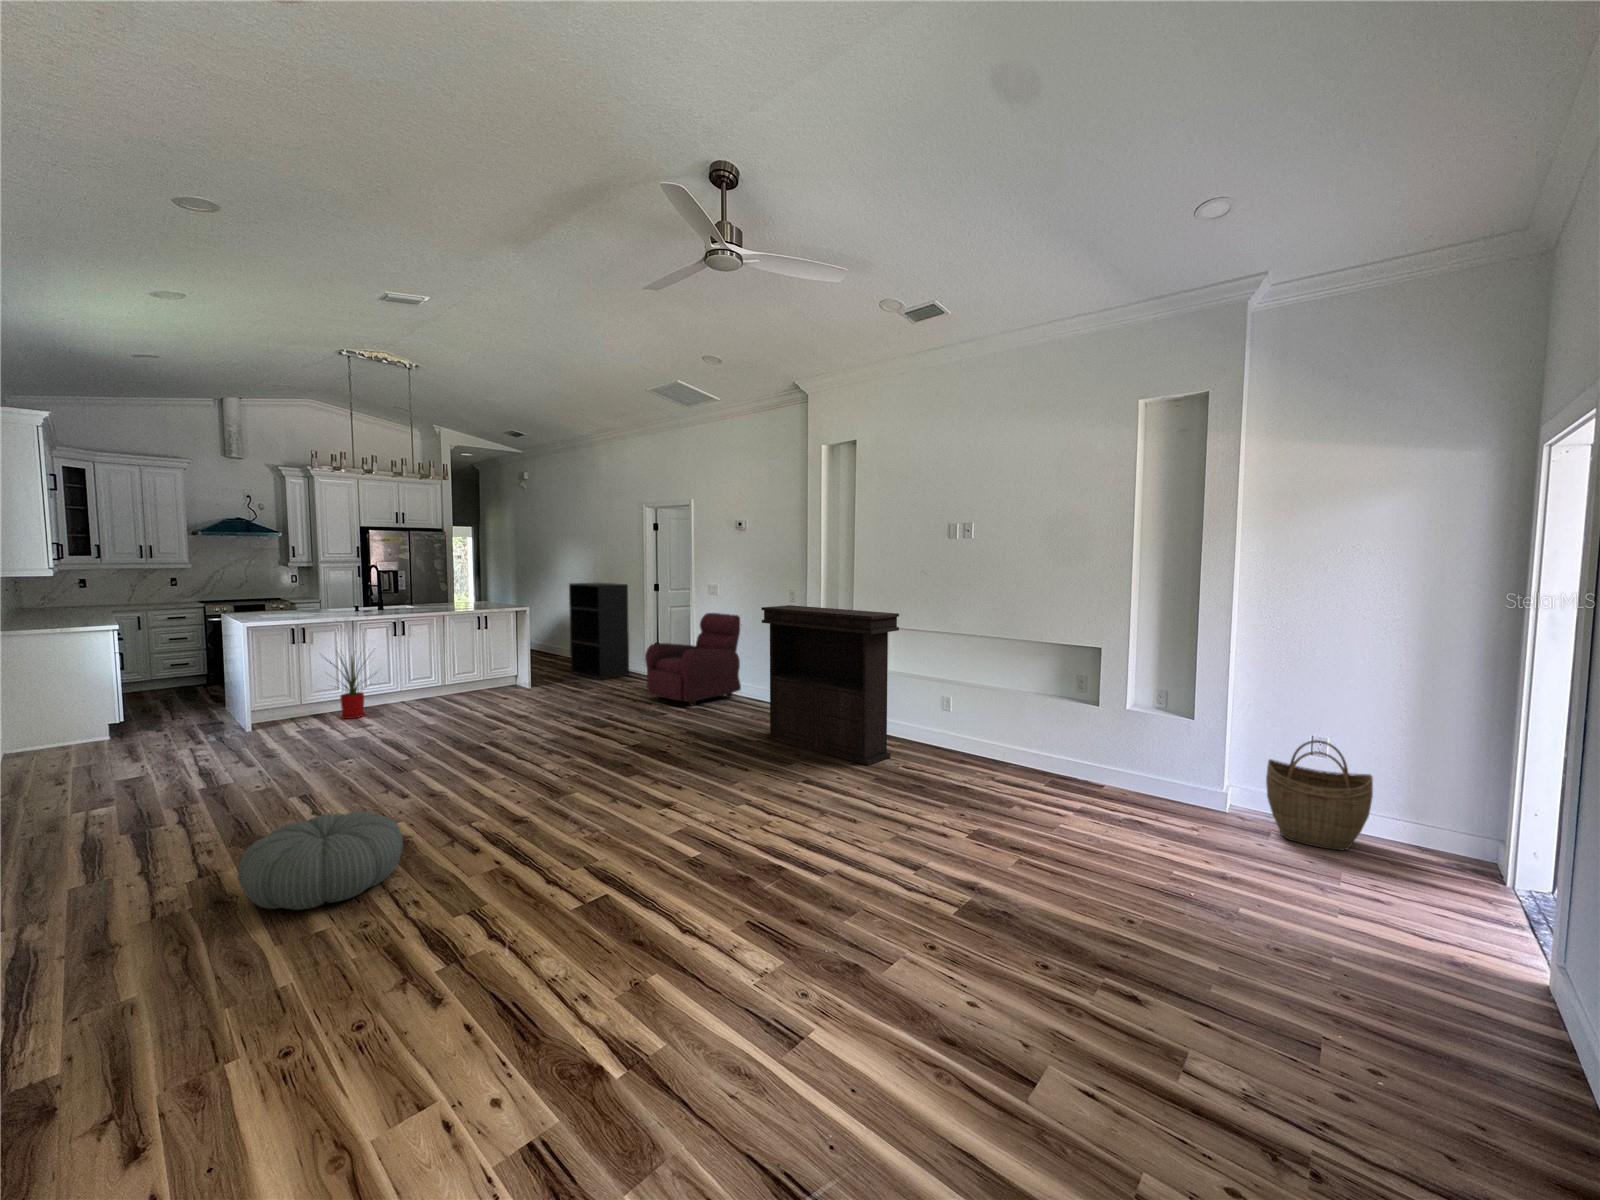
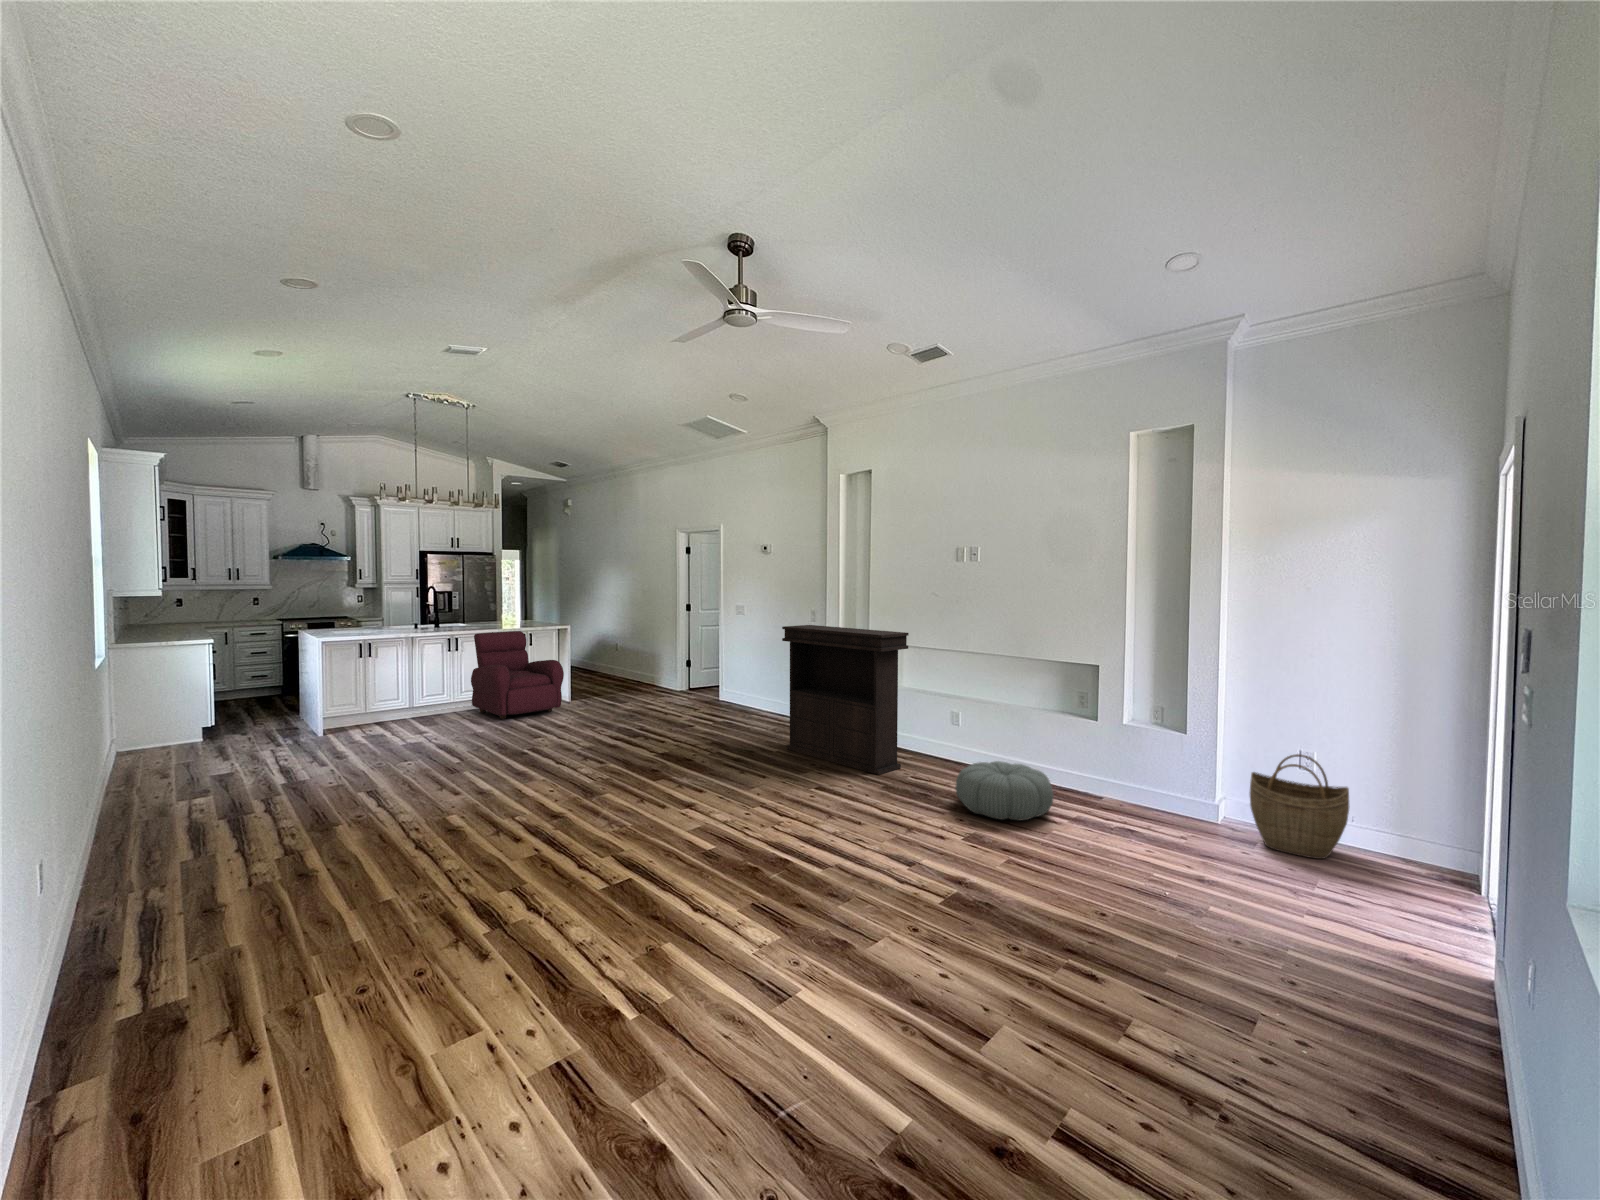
bookshelf: present [569,583,629,680] -> none [609,603,663,695]
armchair: present [645,613,742,705] -> present [471,631,564,719]
house plant: present [325,651,369,719] -> none [383,656,442,726]
pouf: present [238,812,403,910] -> present [955,761,1054,820]

